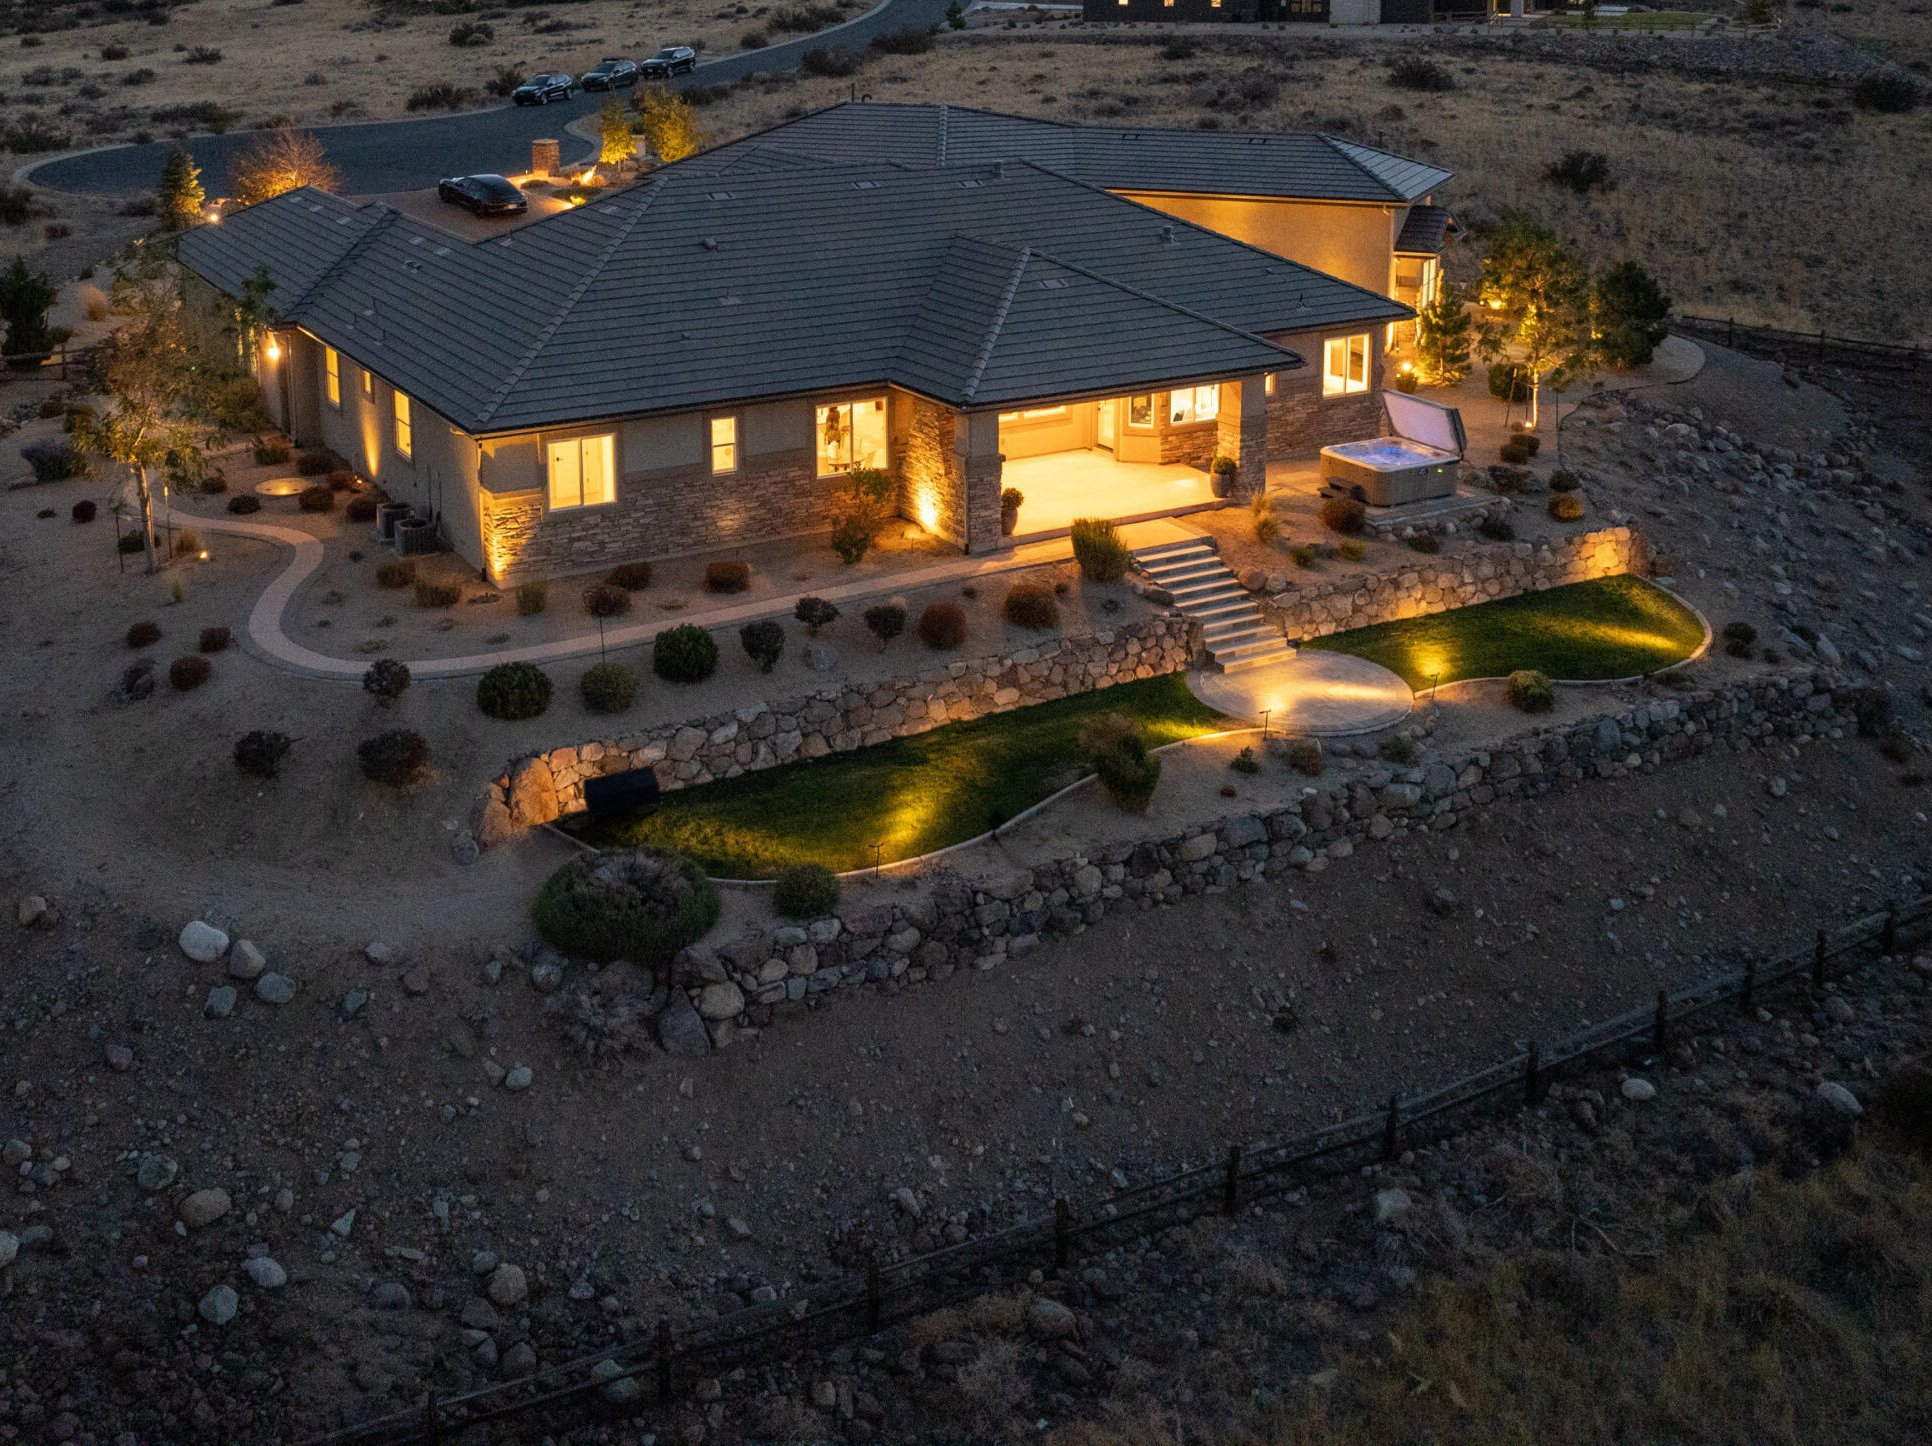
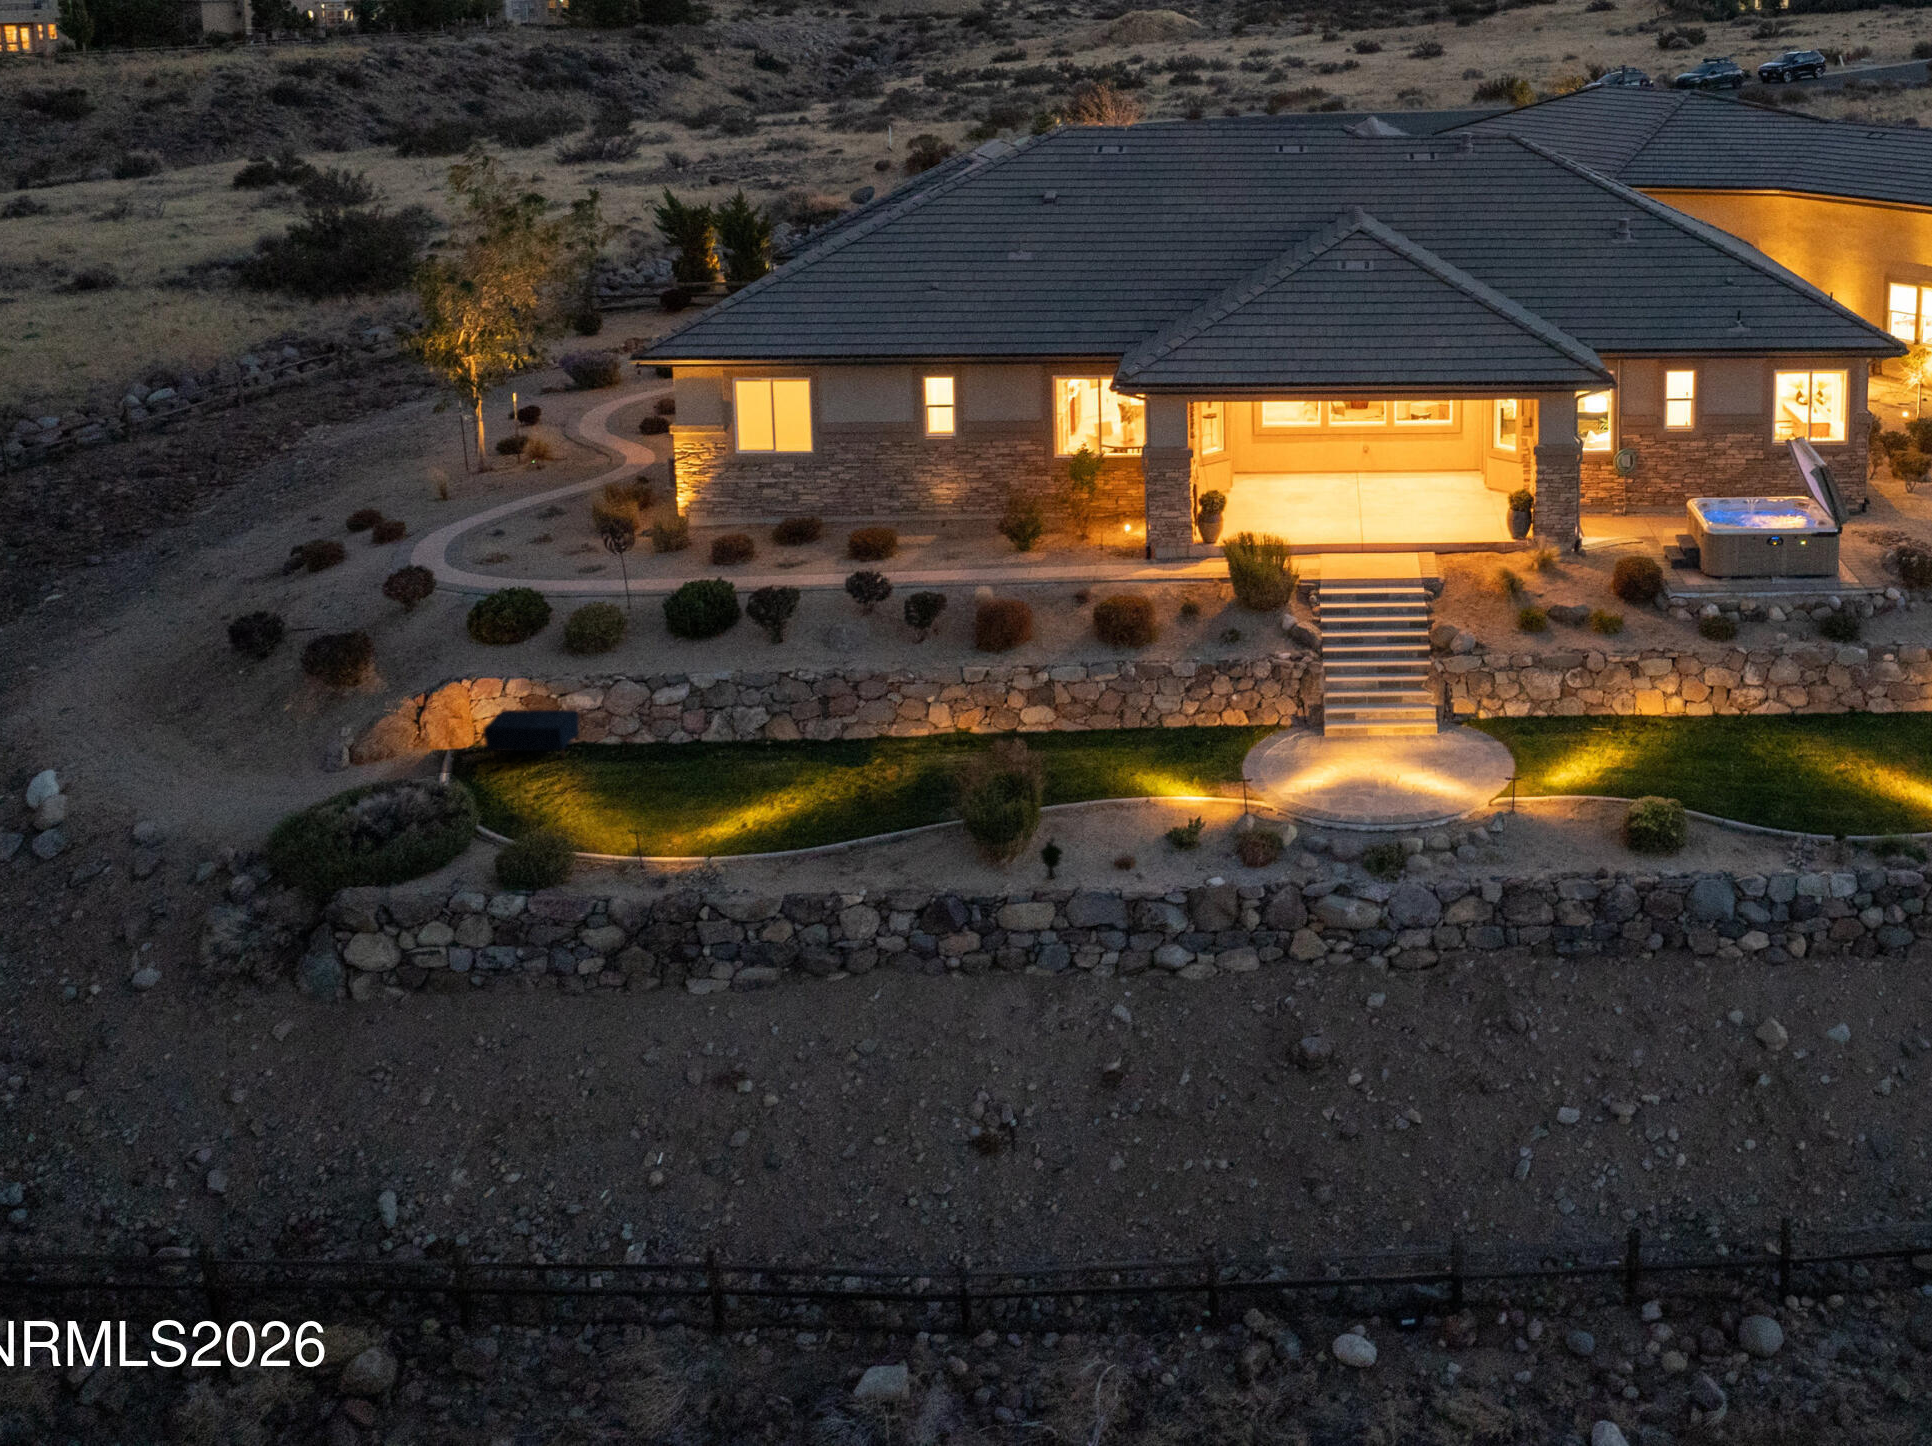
decorative plant: present [987,810,1005,840] -> present [1039,838,1062,879]

